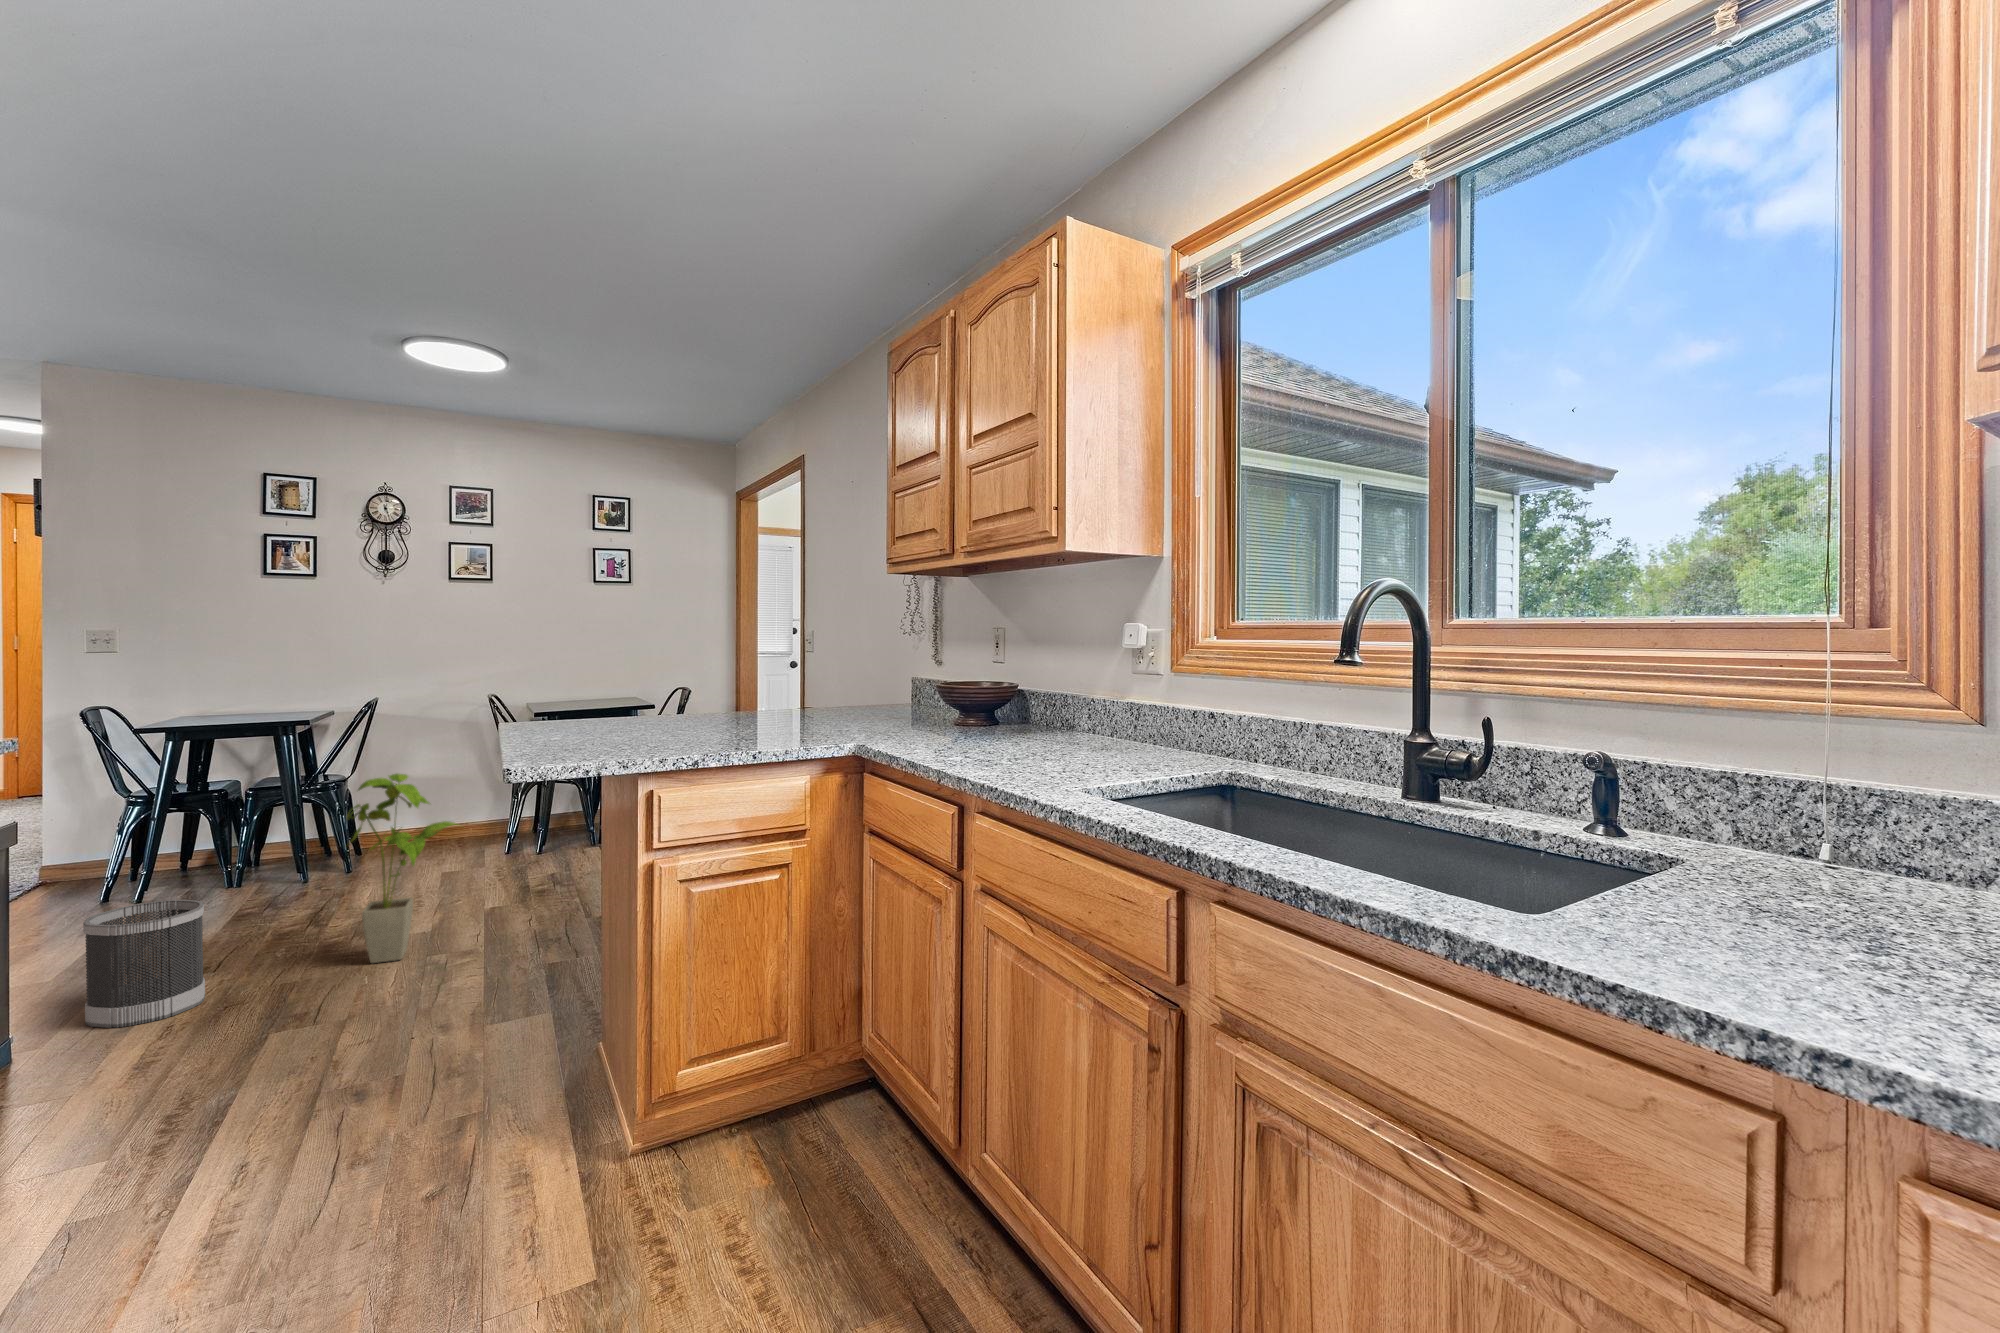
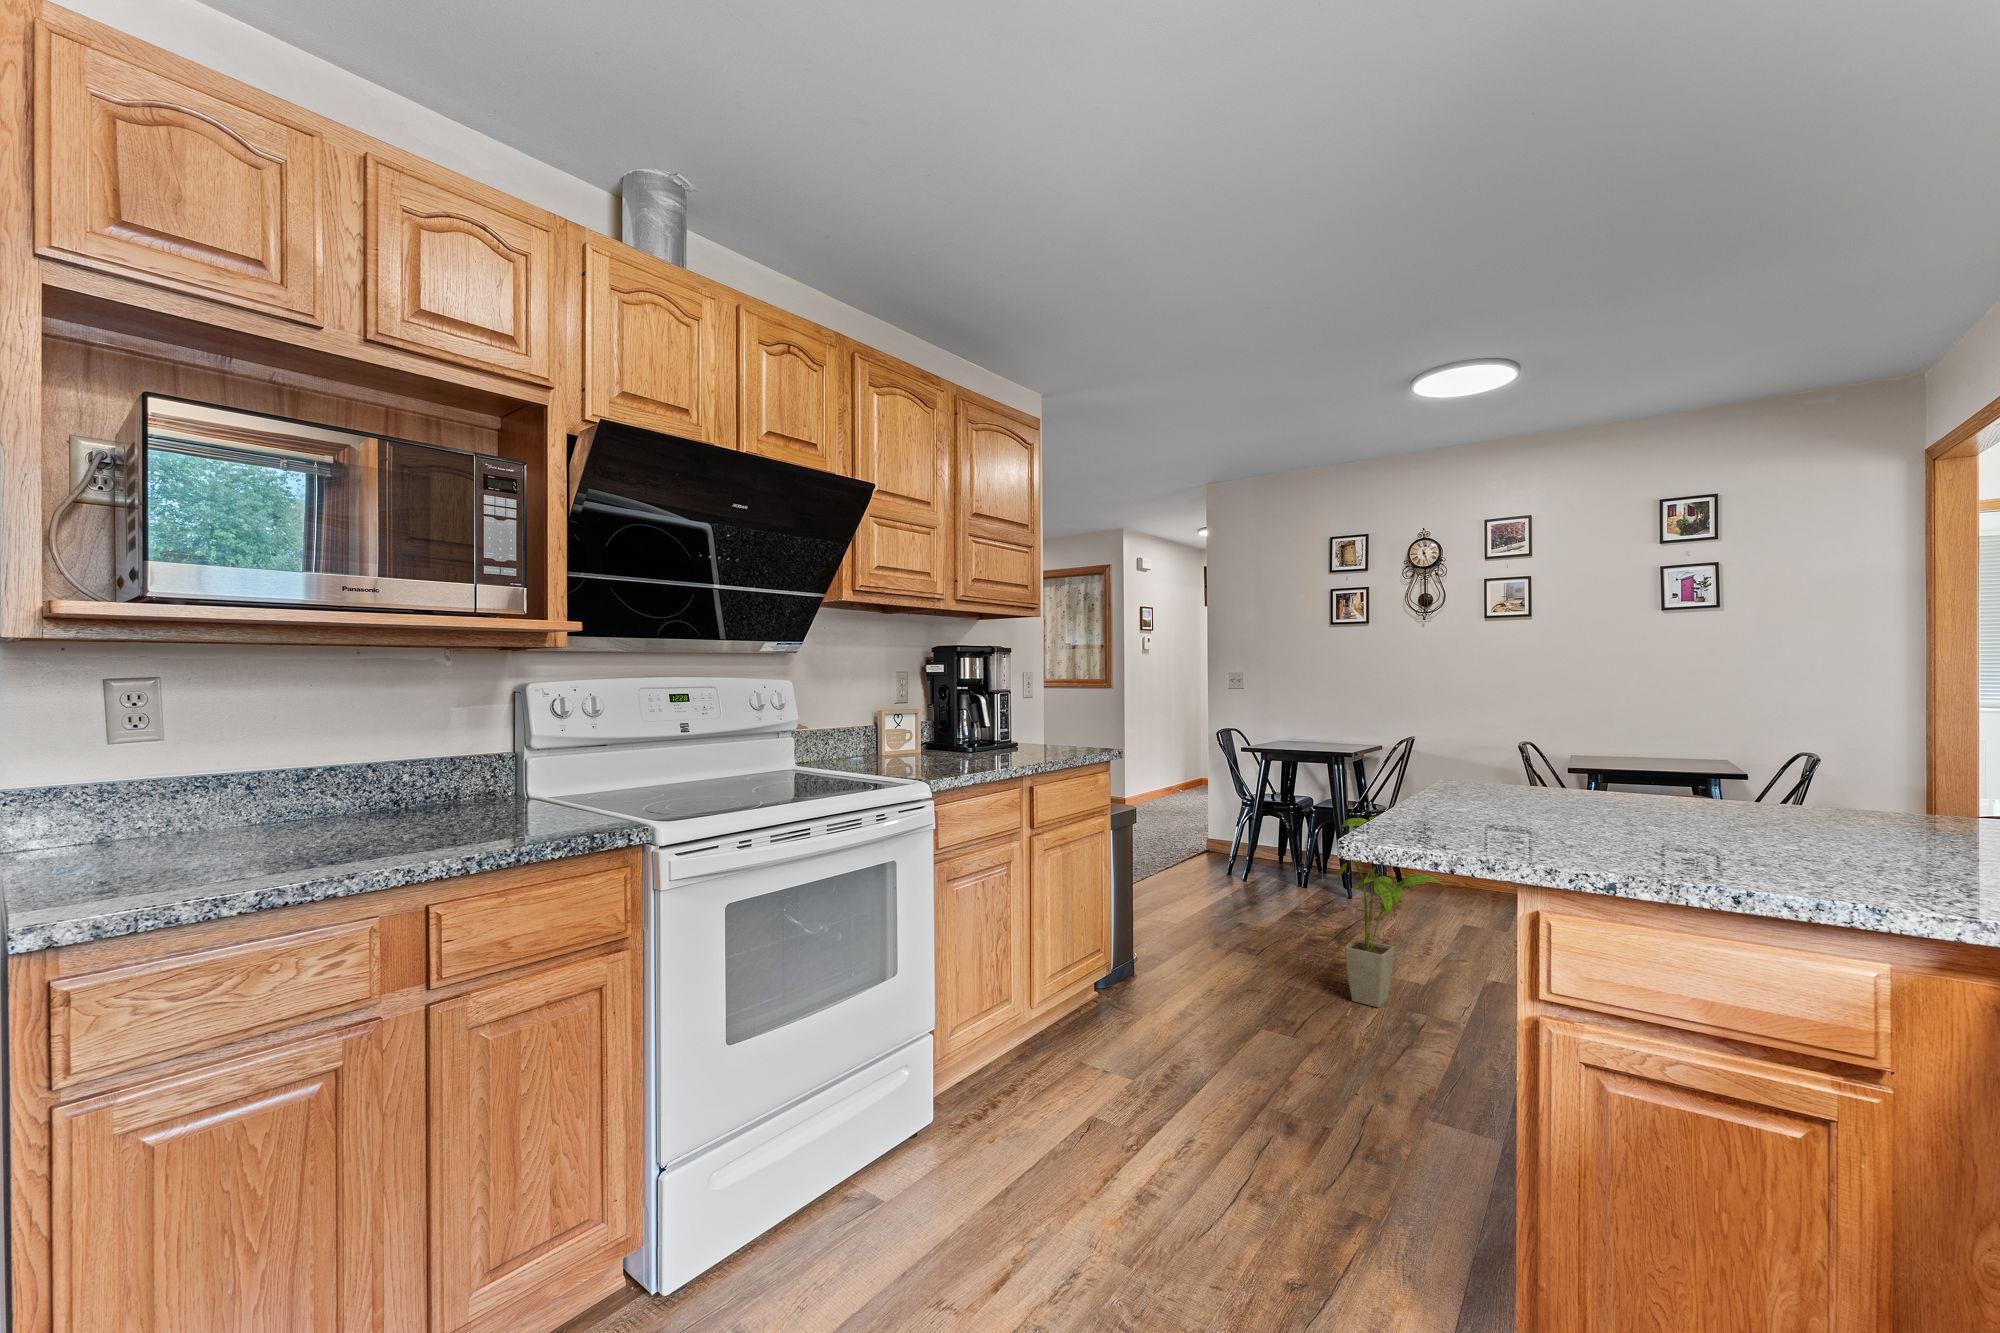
wastebasket: present [83,900,205,1028] -> none [1159,890,1230,990]

